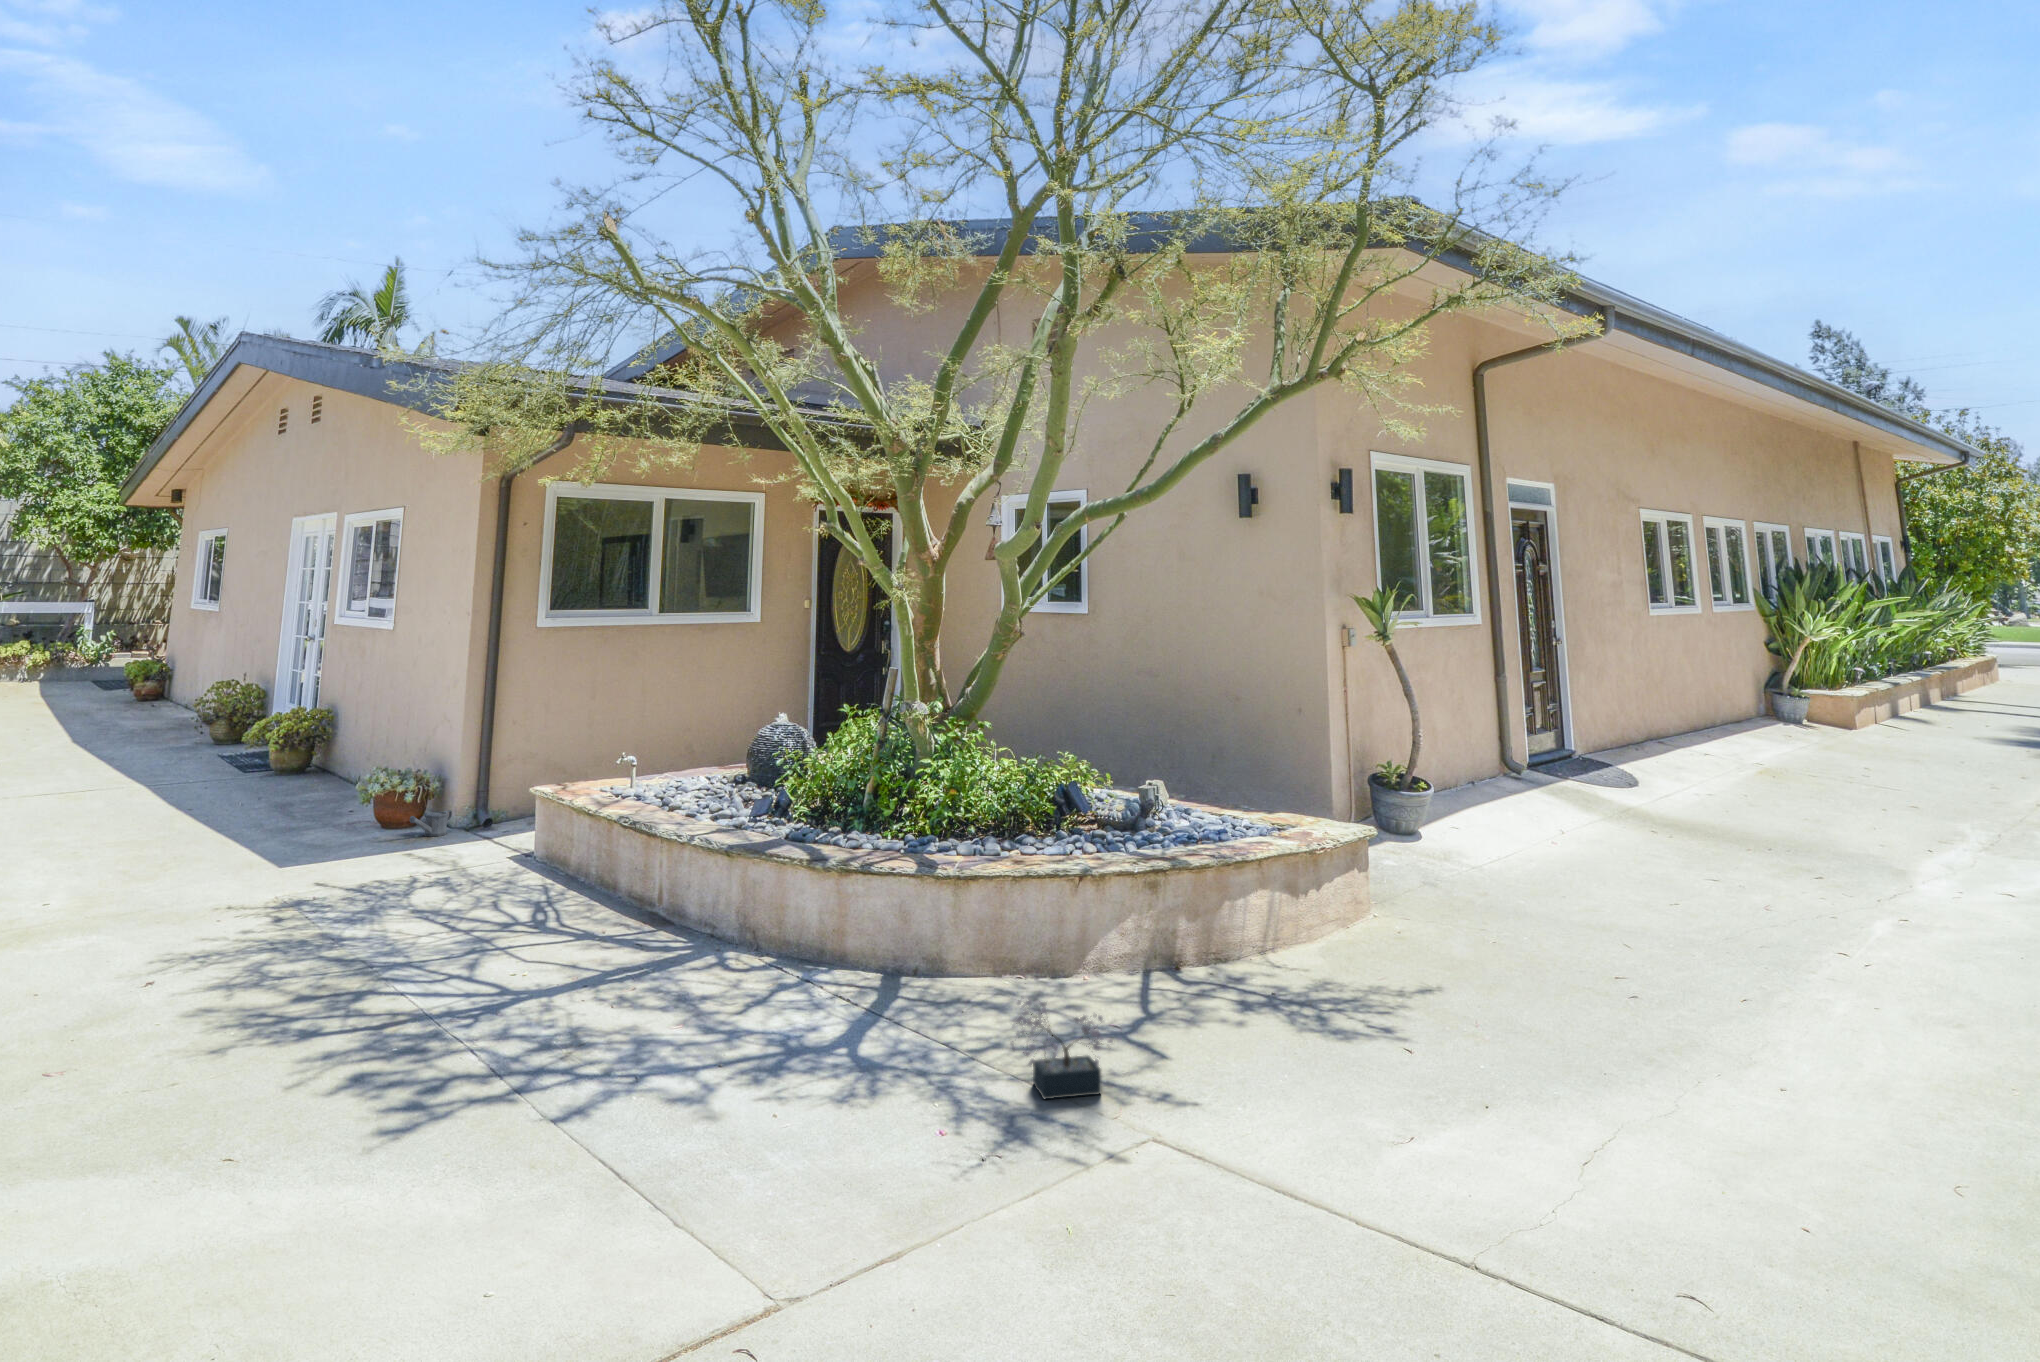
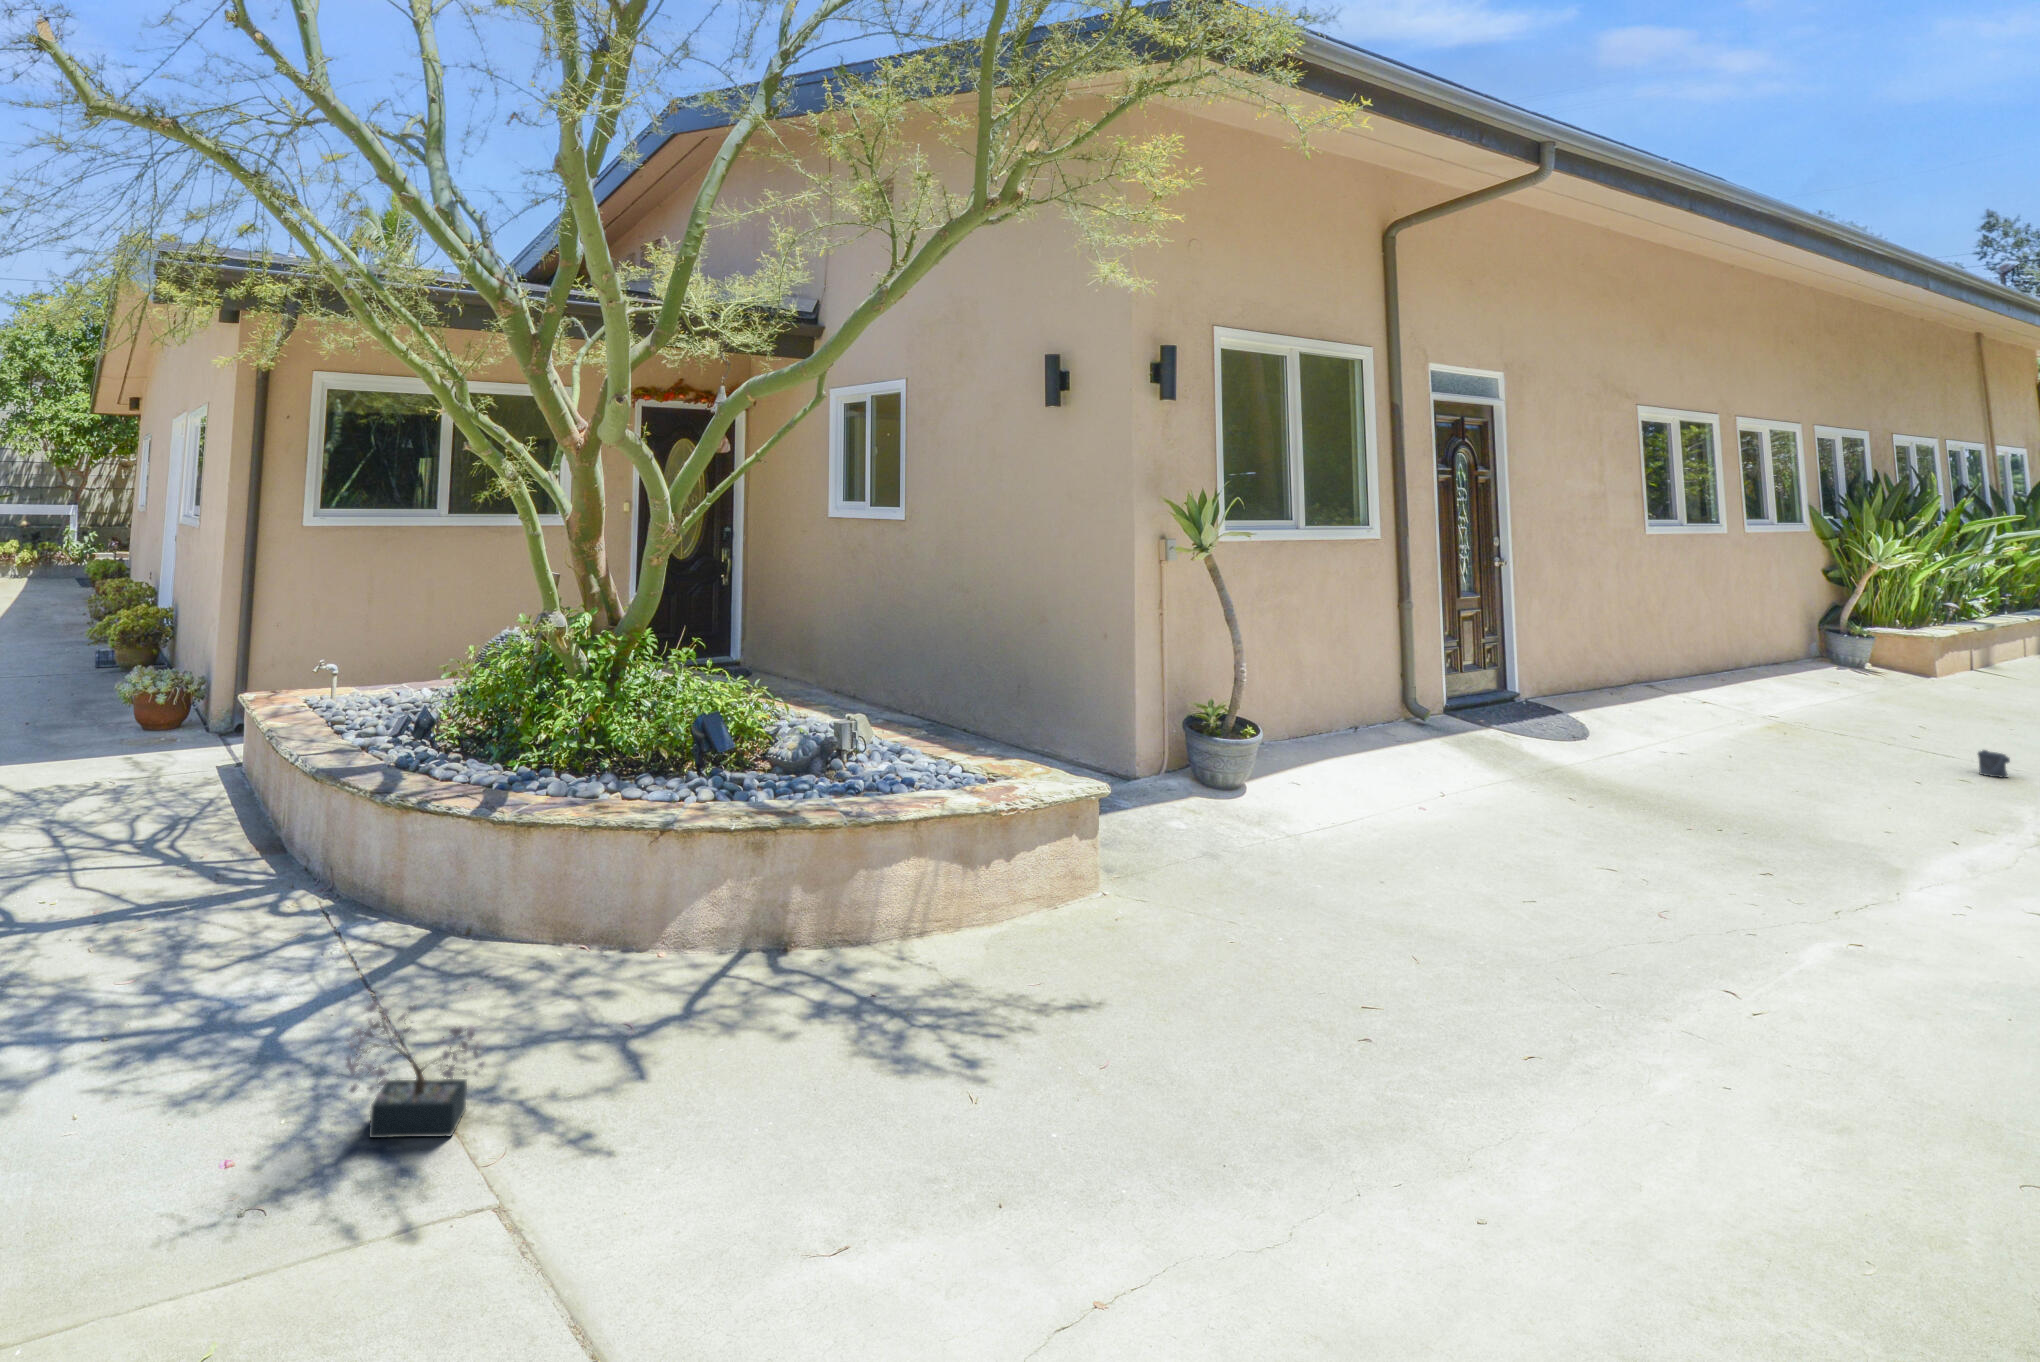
watering can: present [410,810,452,836] -> present [1978,750,2010,778]

